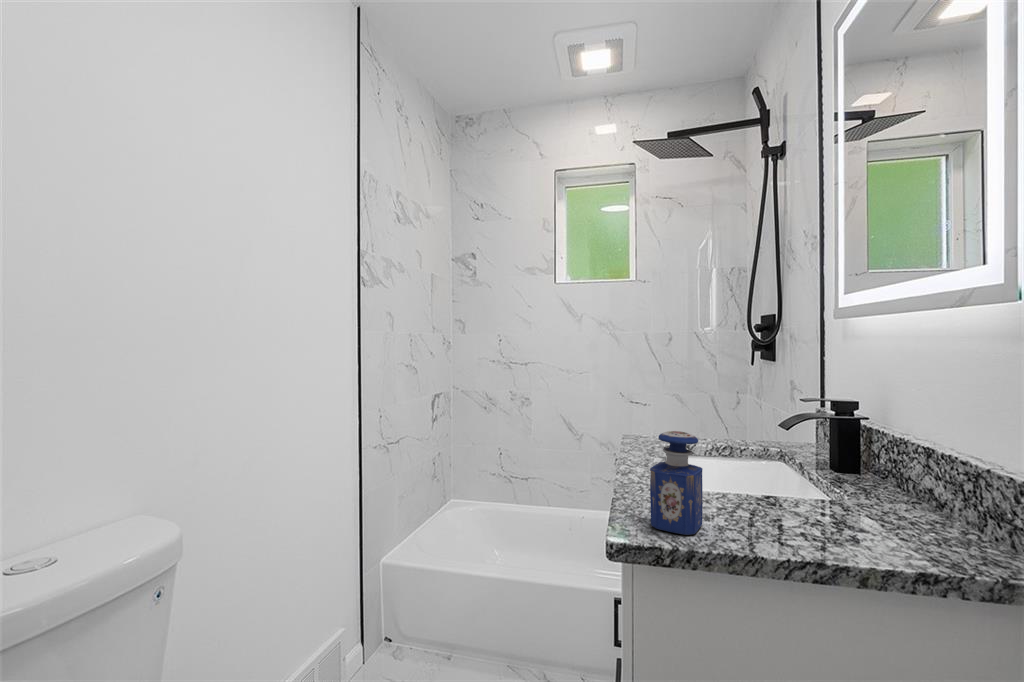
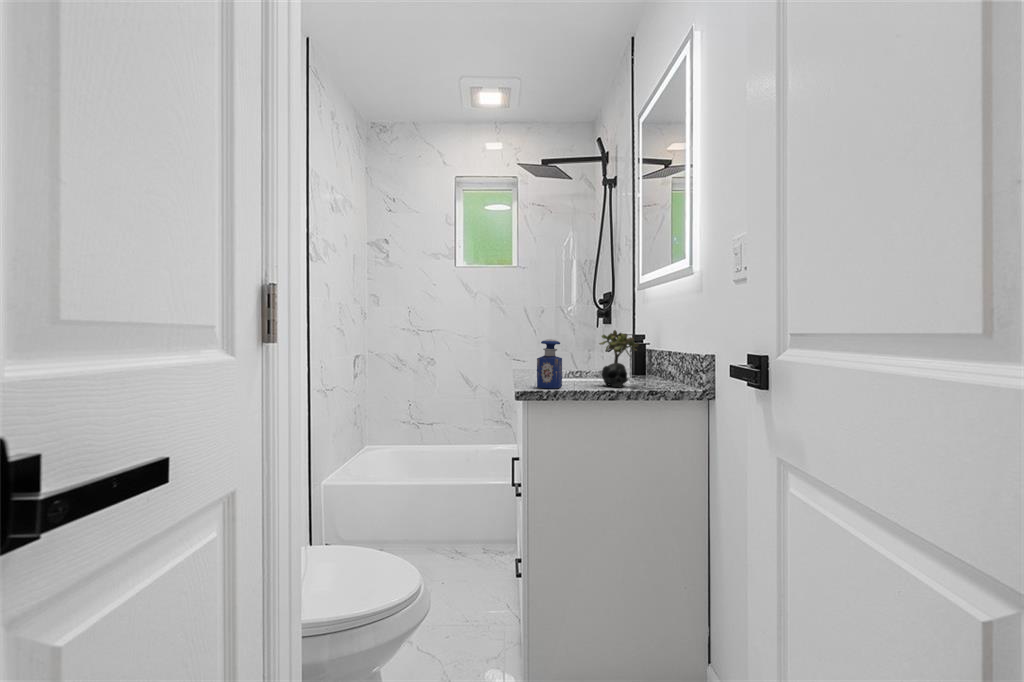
succulent plant: none [780,410,878,540] -> present [599,330,639,387]

